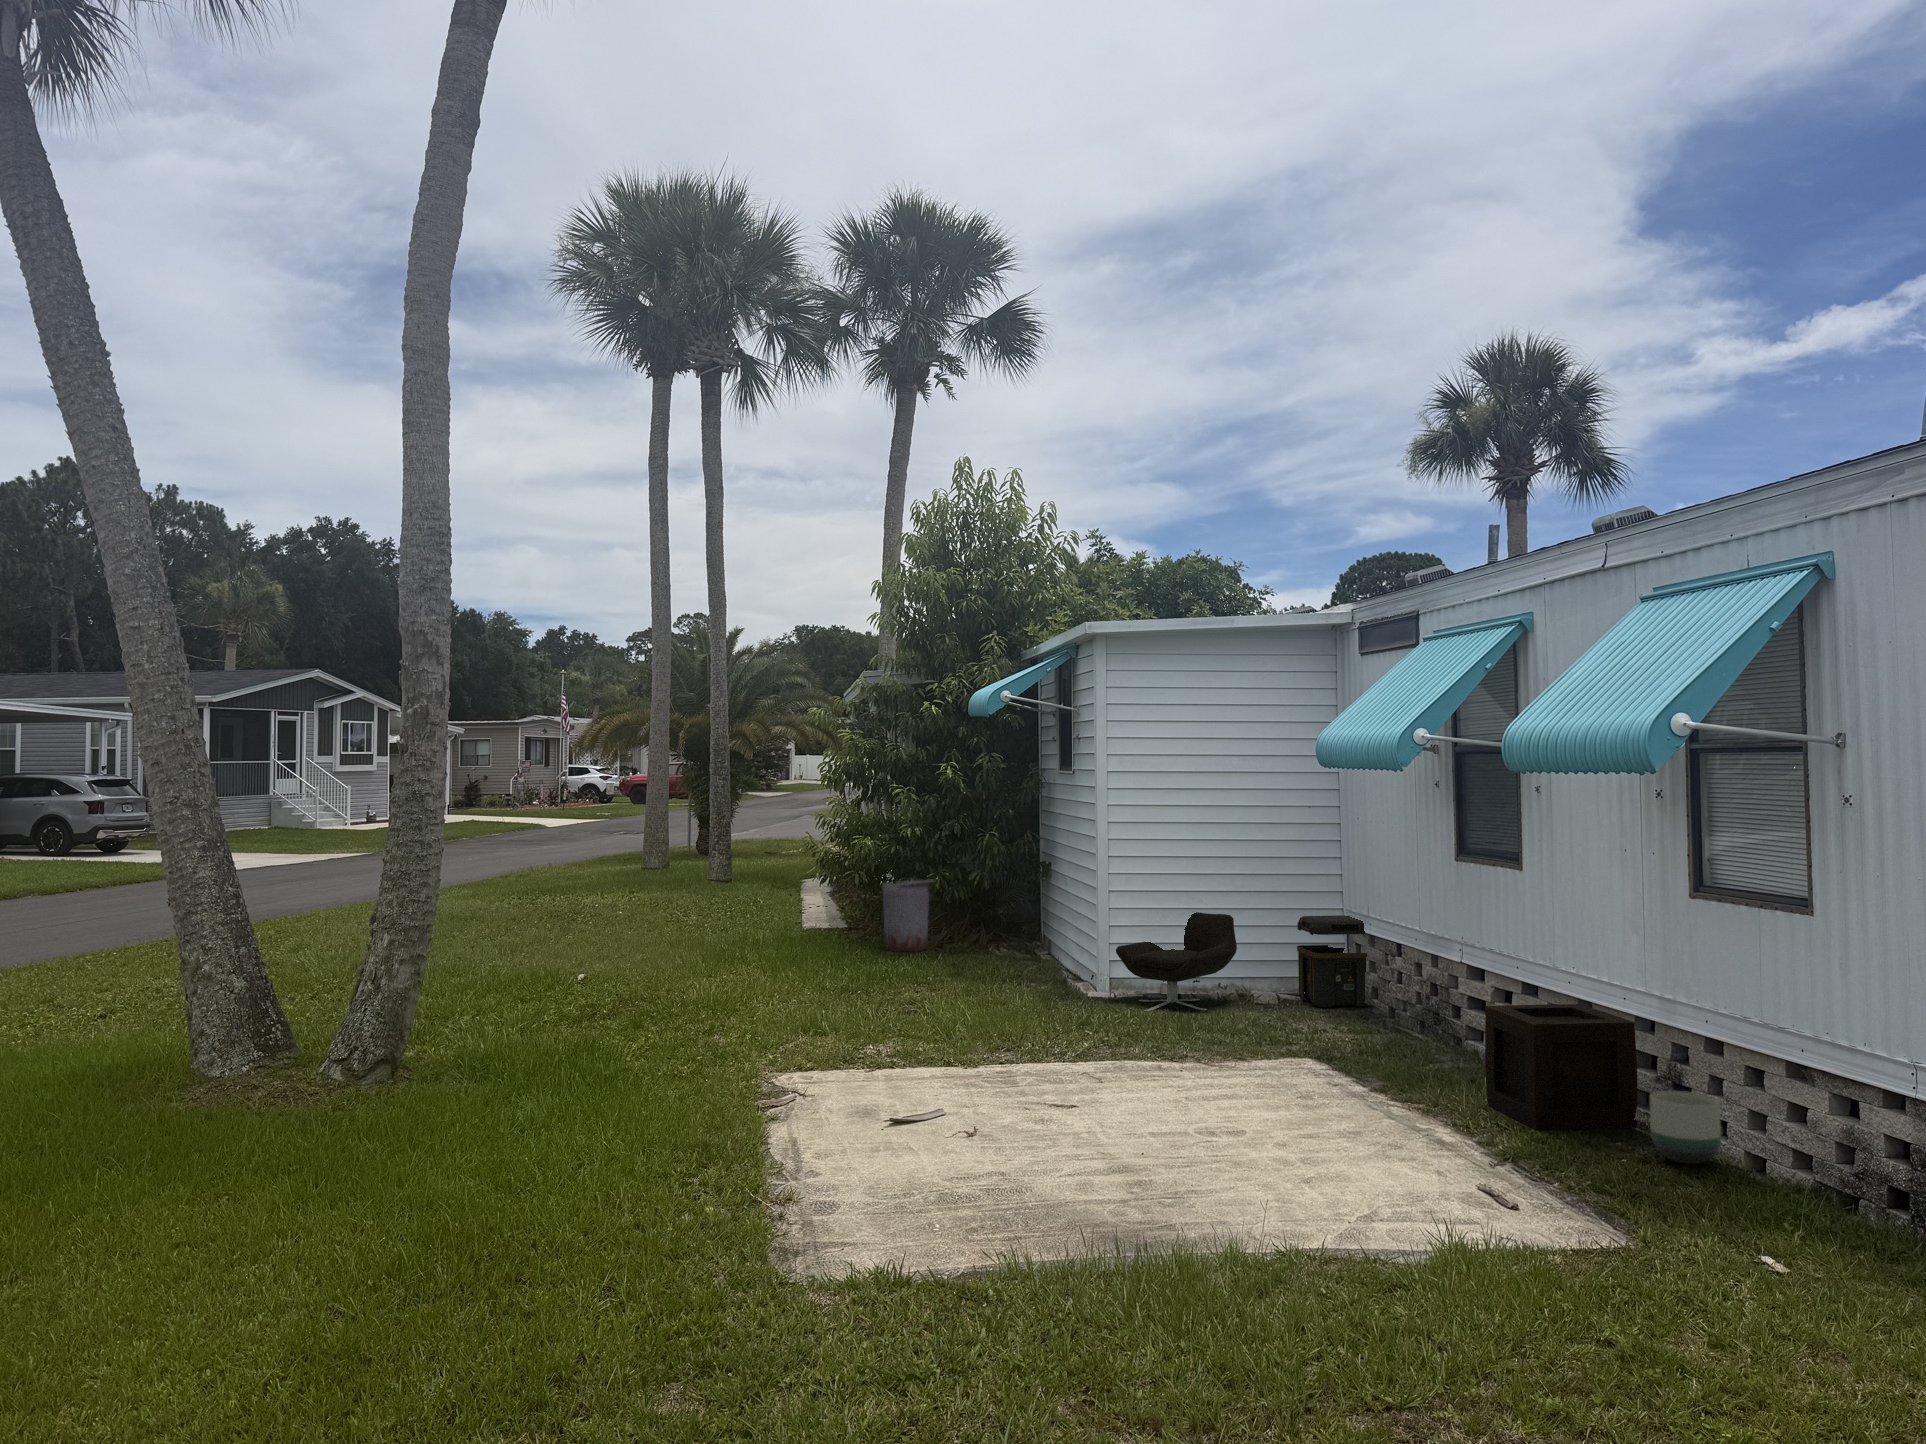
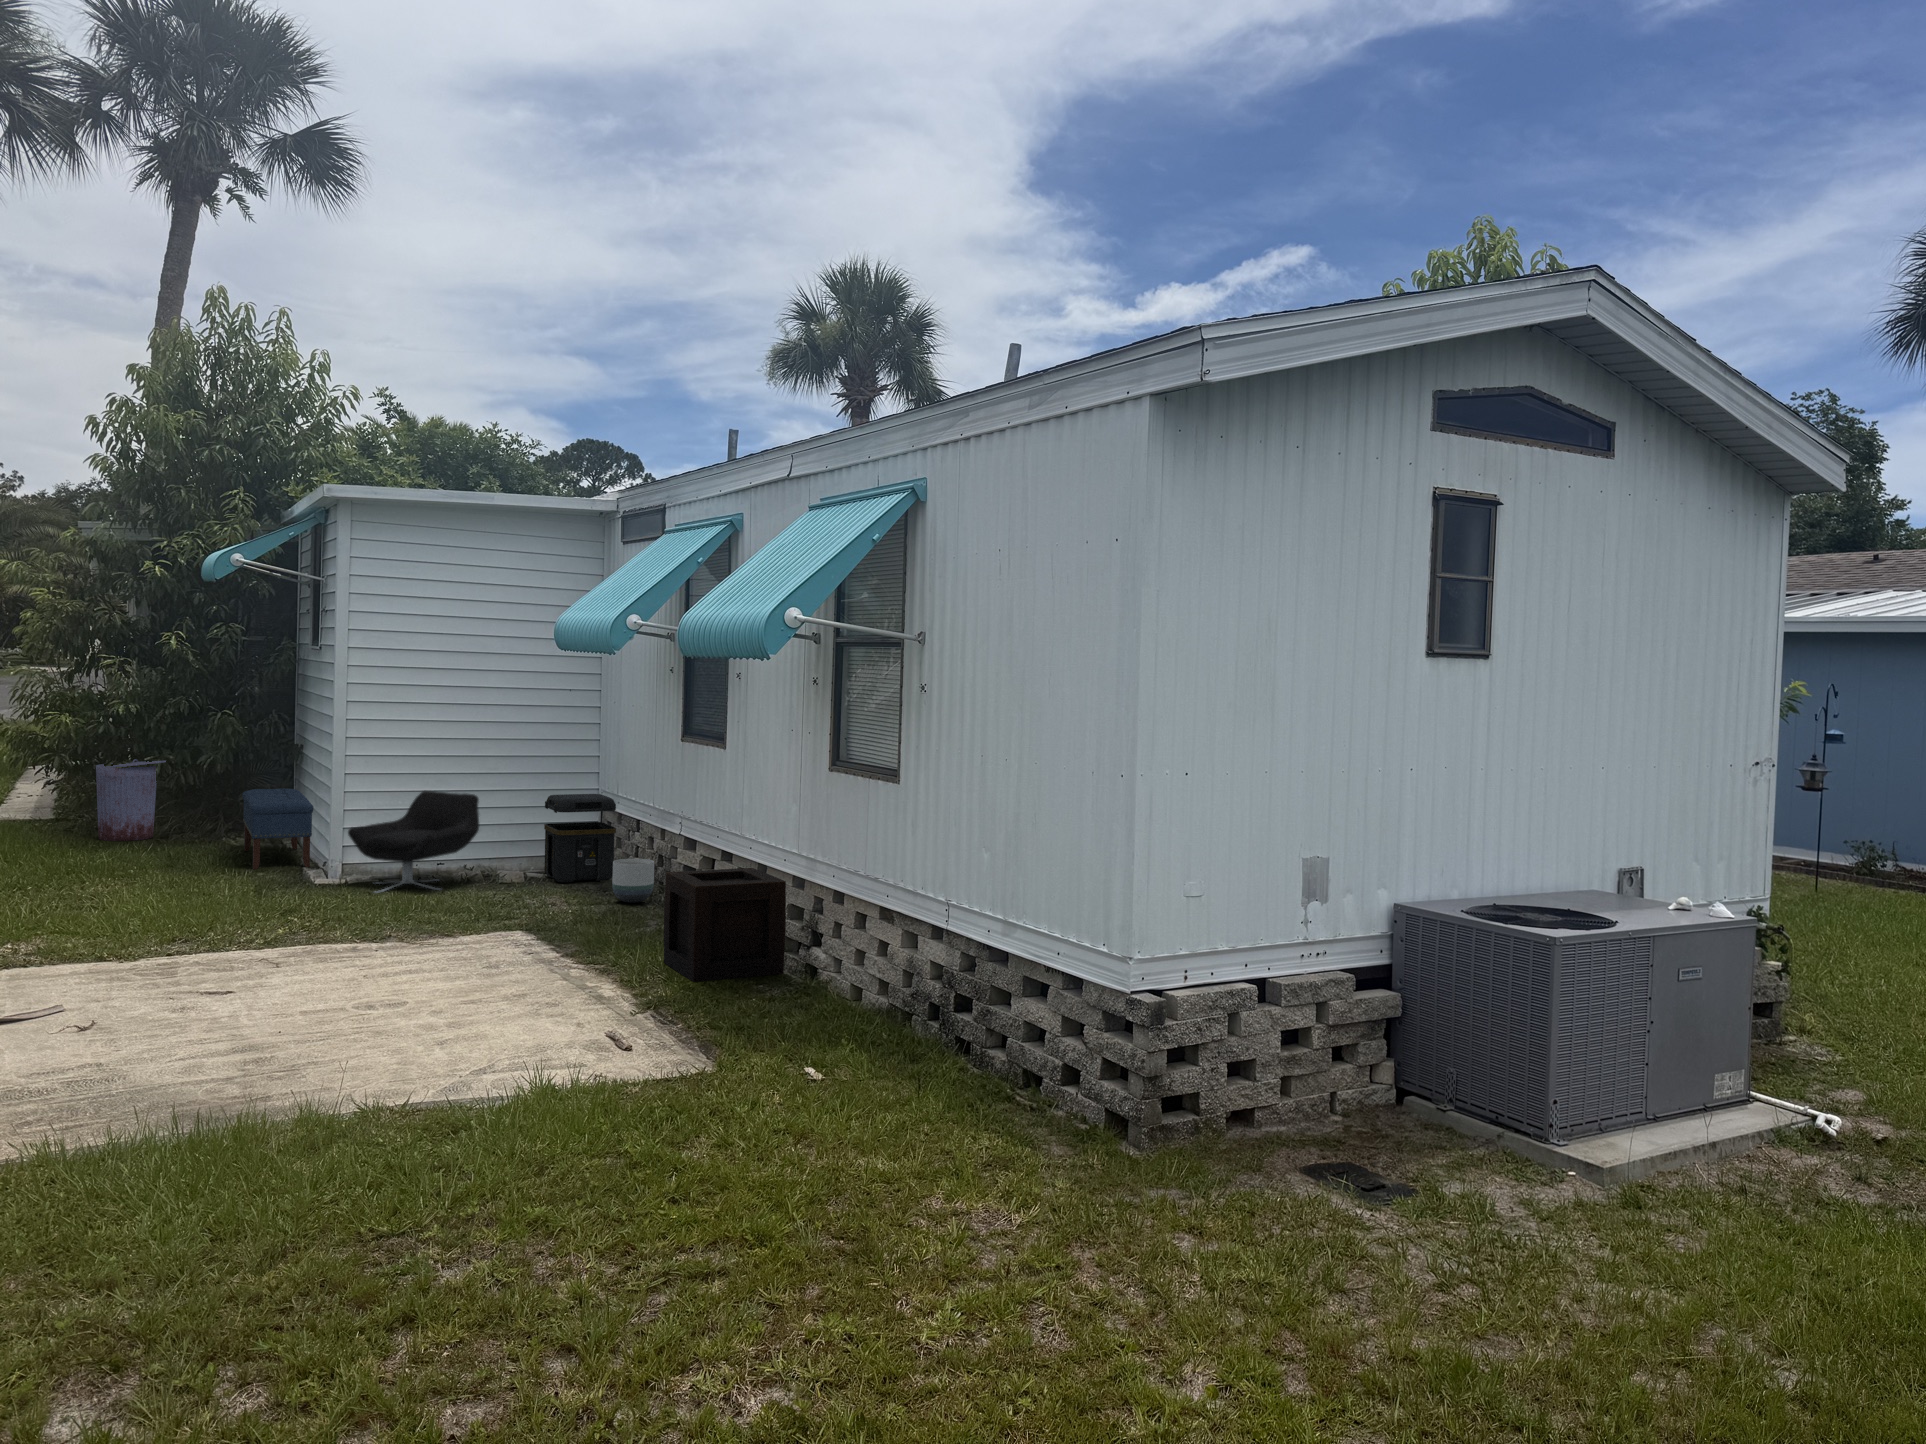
bench: none [1006,906,1075,983] -> present [242,788,313,869]
planter: present [1650,1091,1721,1164] -> present [612,859,654,903]

